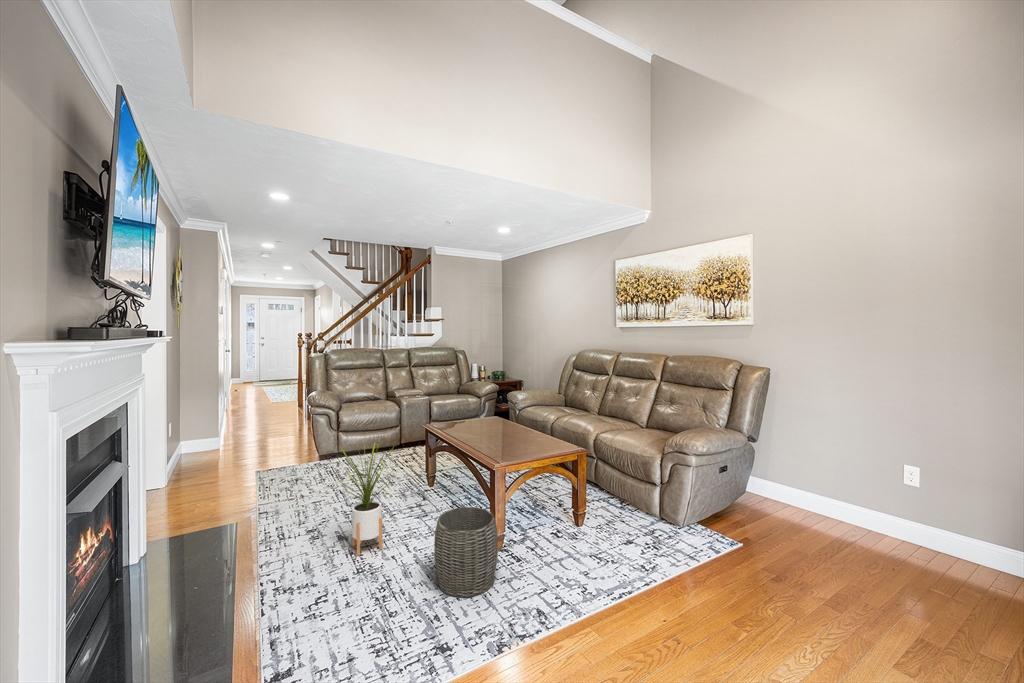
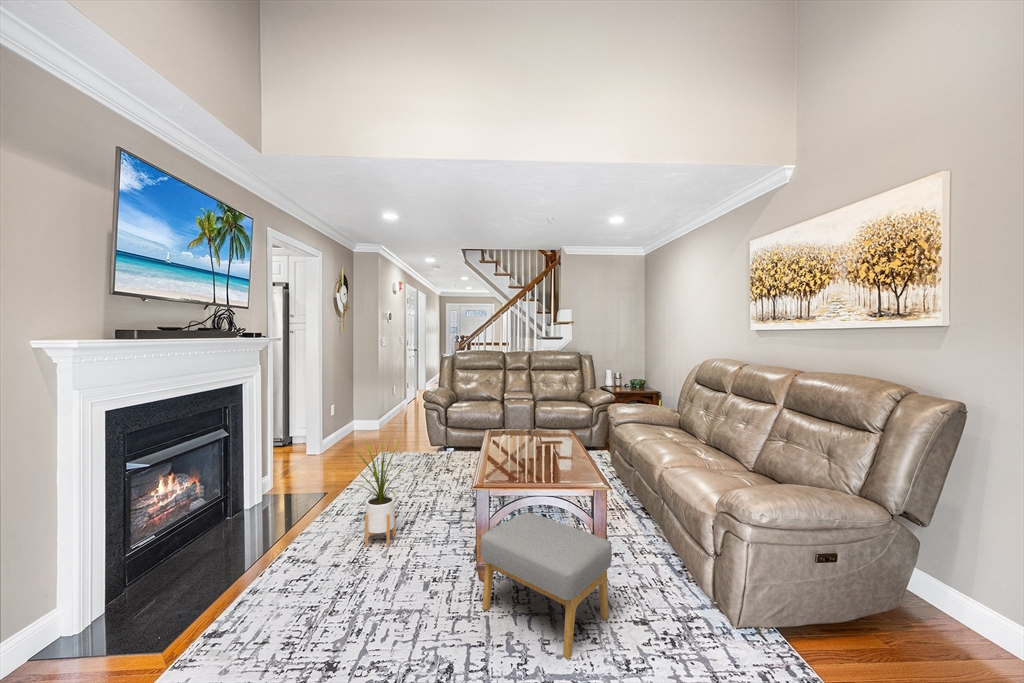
footstool: none [516,484,611,578] -> present [480,512,612,659]
woven basket: present [434,507,498,597] -> none [386,522,456,624]

